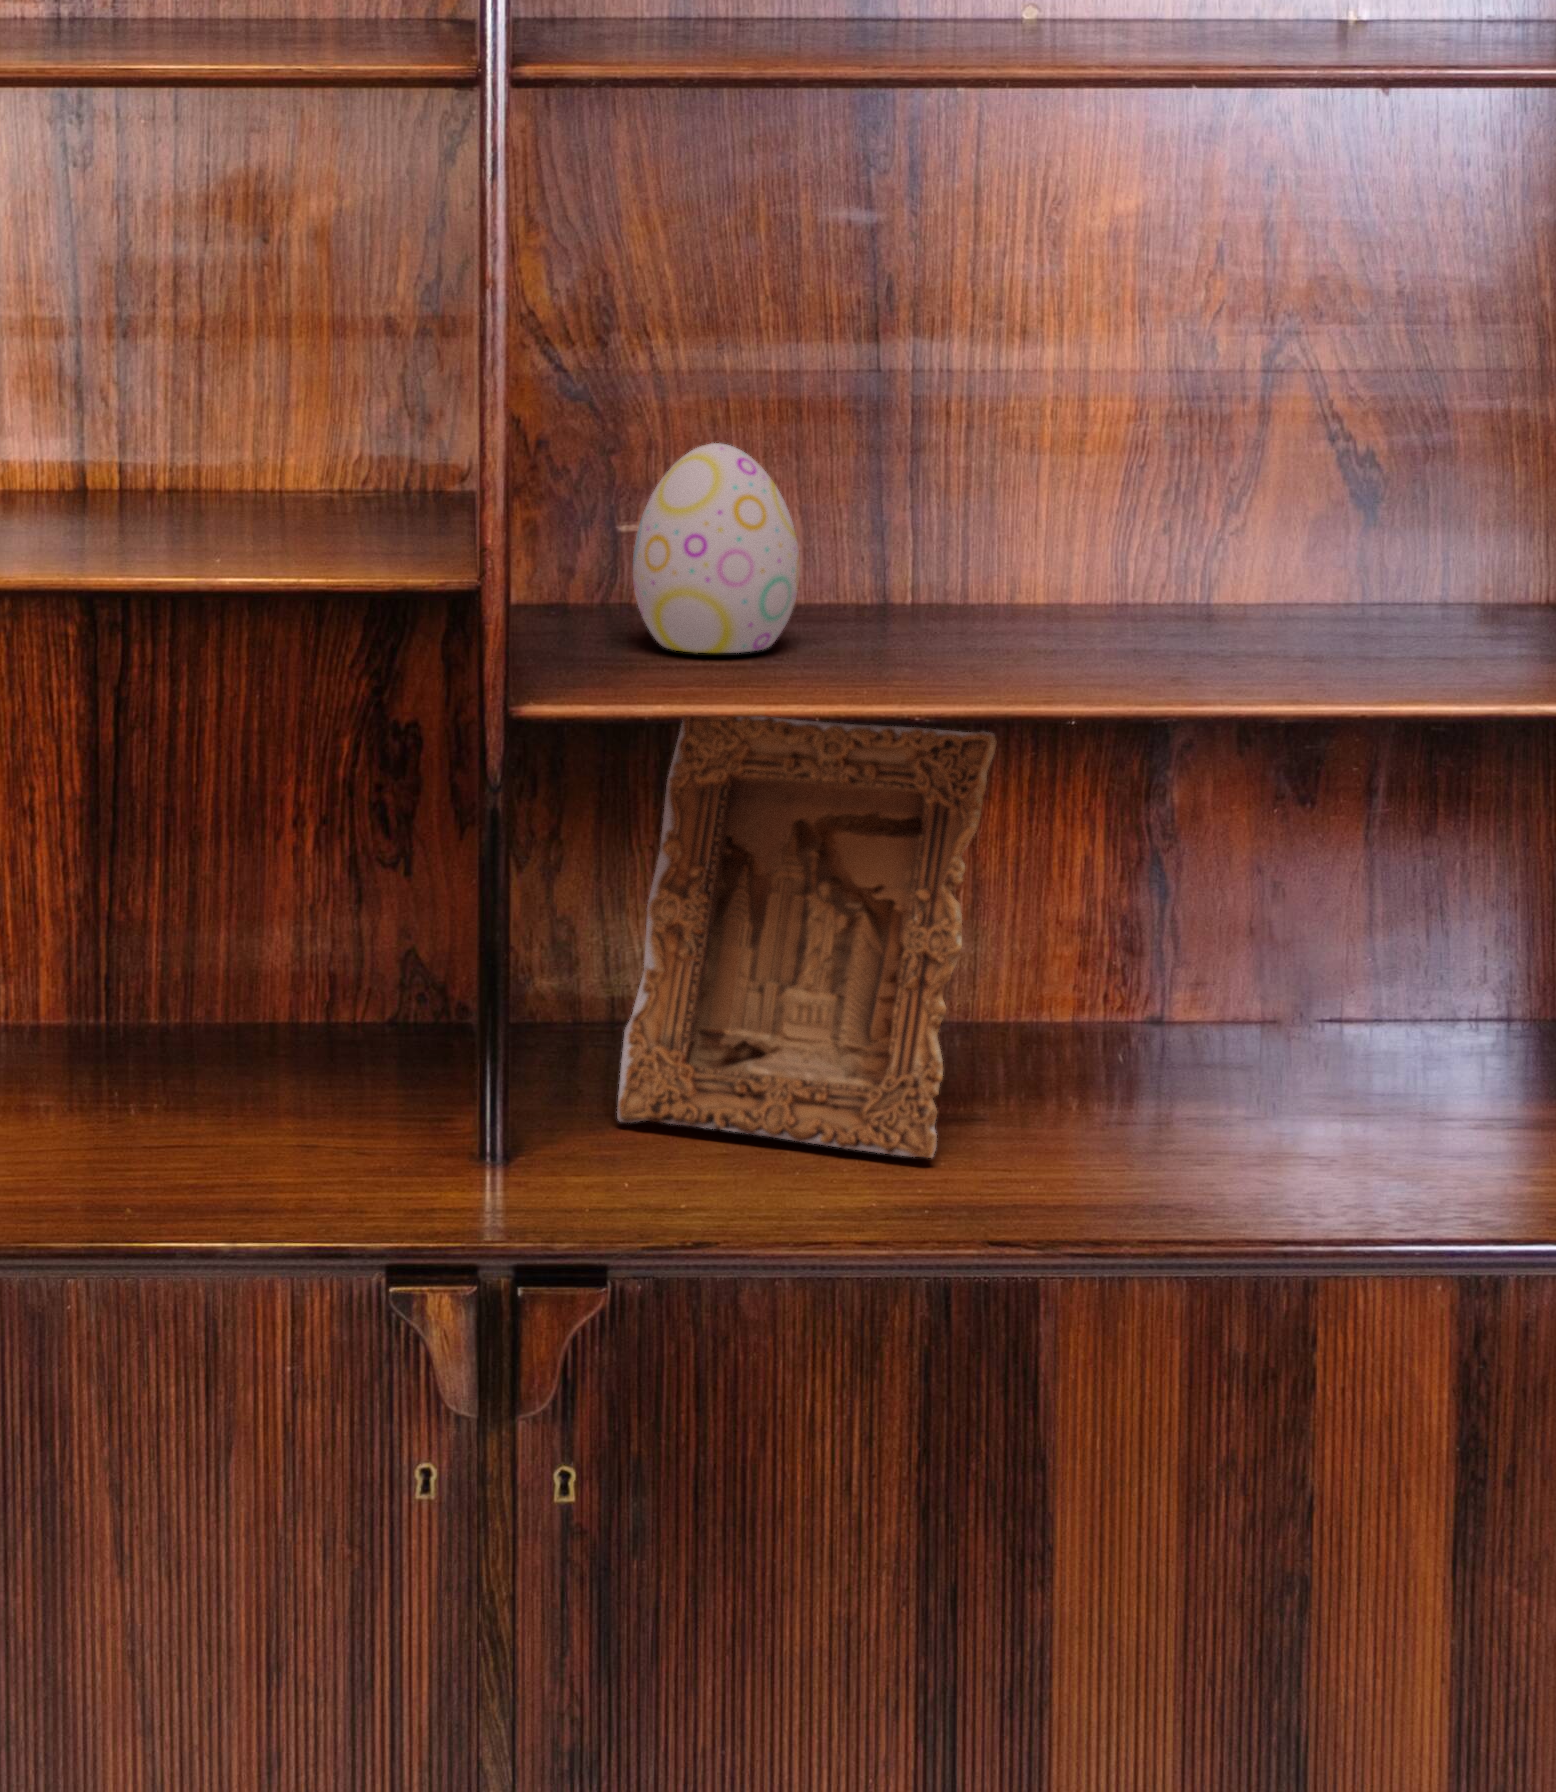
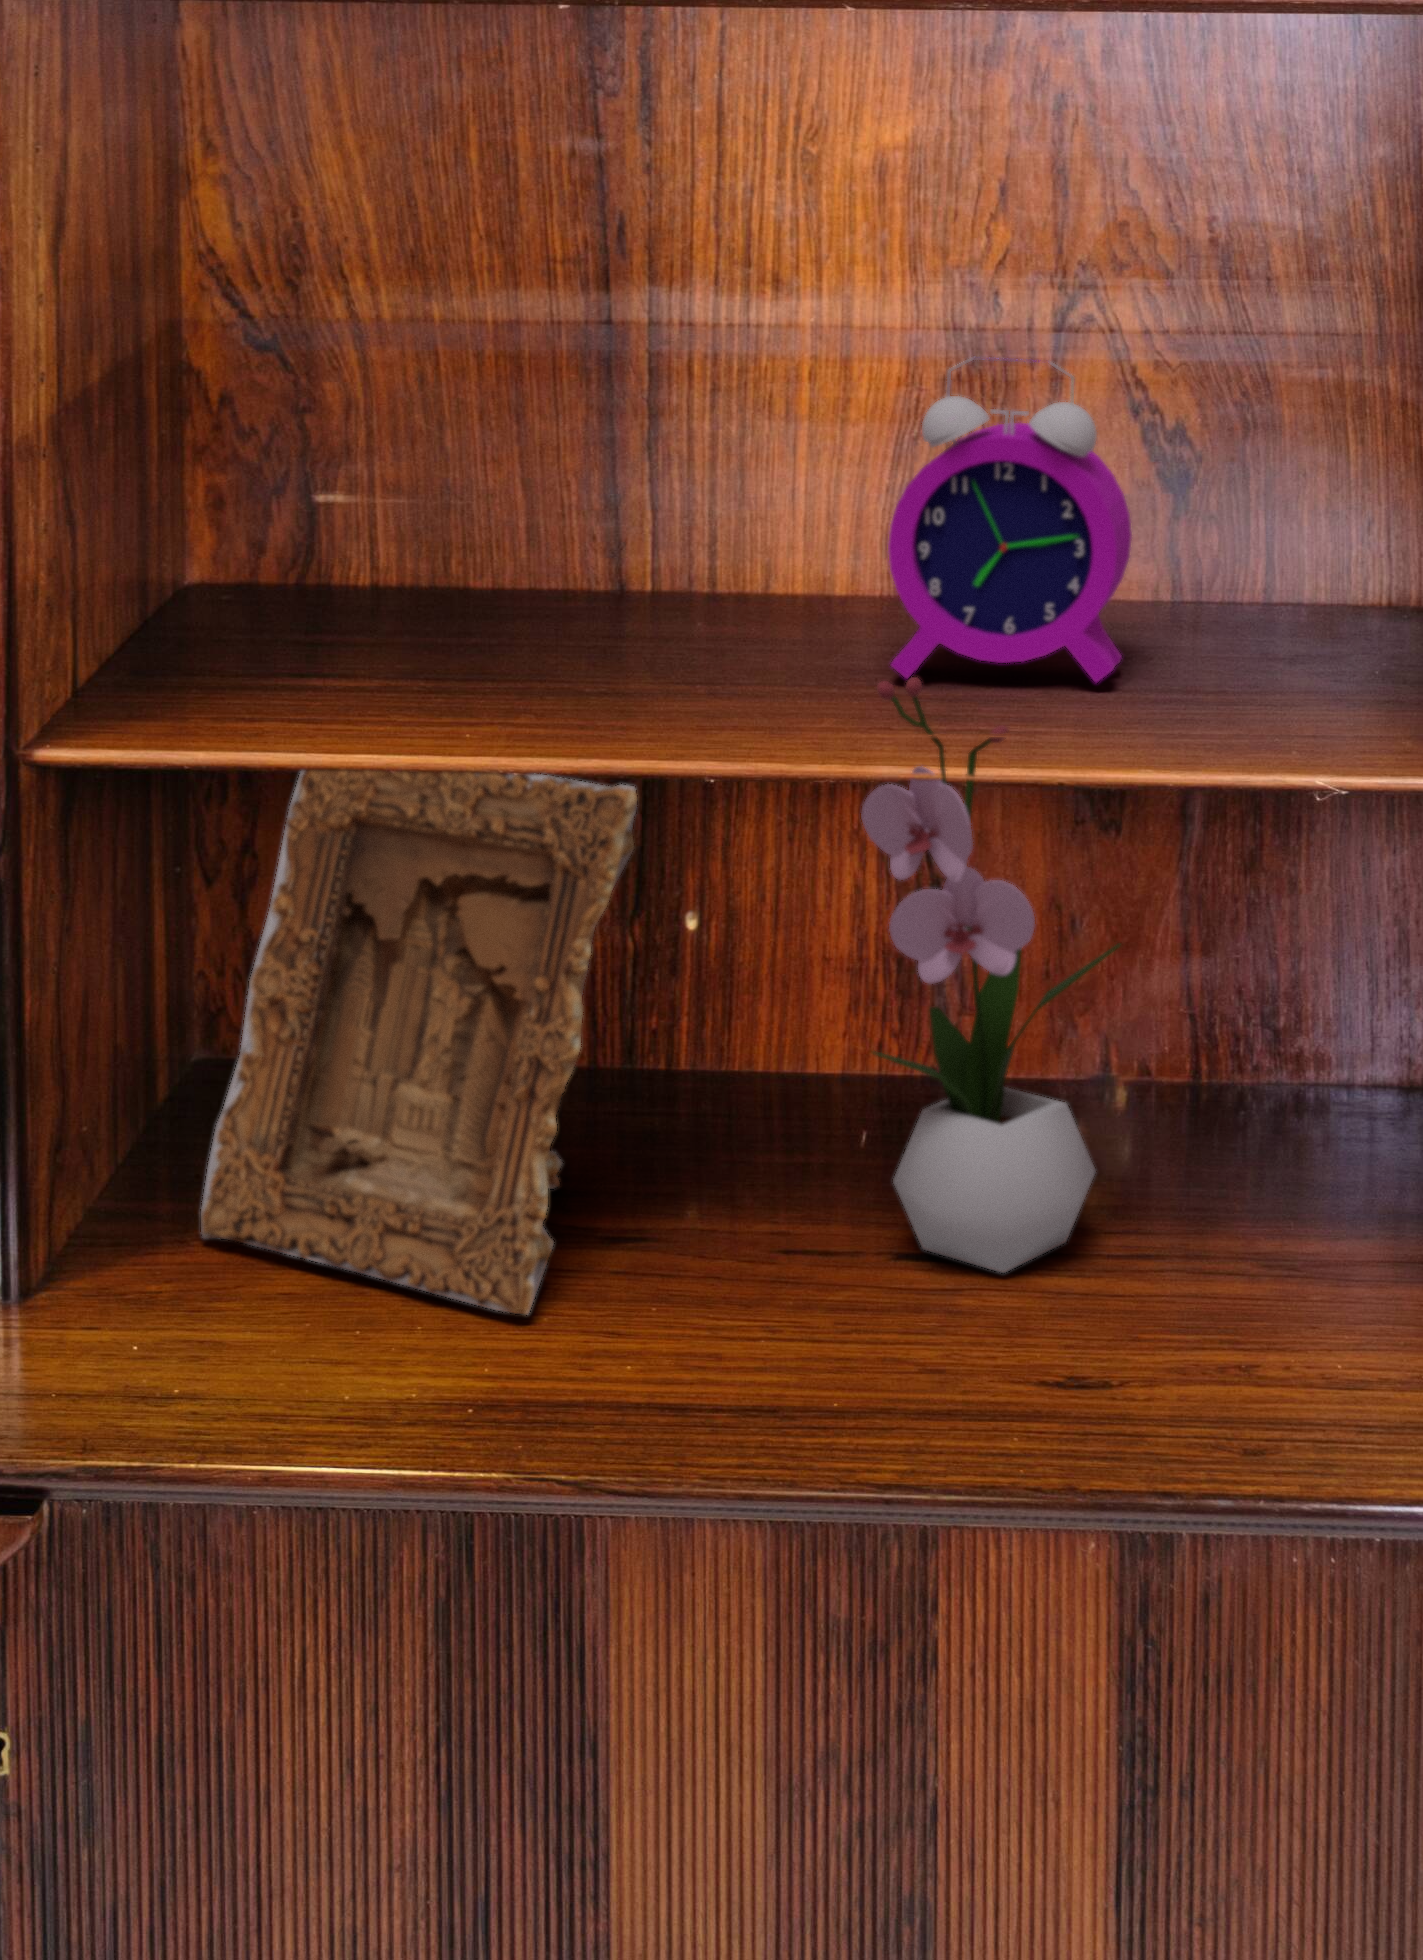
alarm clock: none [1168,382,1365,655] -> present [888,356,1132,682]
decorative egg: present [633,443,800,653] -> none [266,418,465,670]
flower arrangement: none [1186,639,1381,1132] -> present [861,677,1120,1273]

